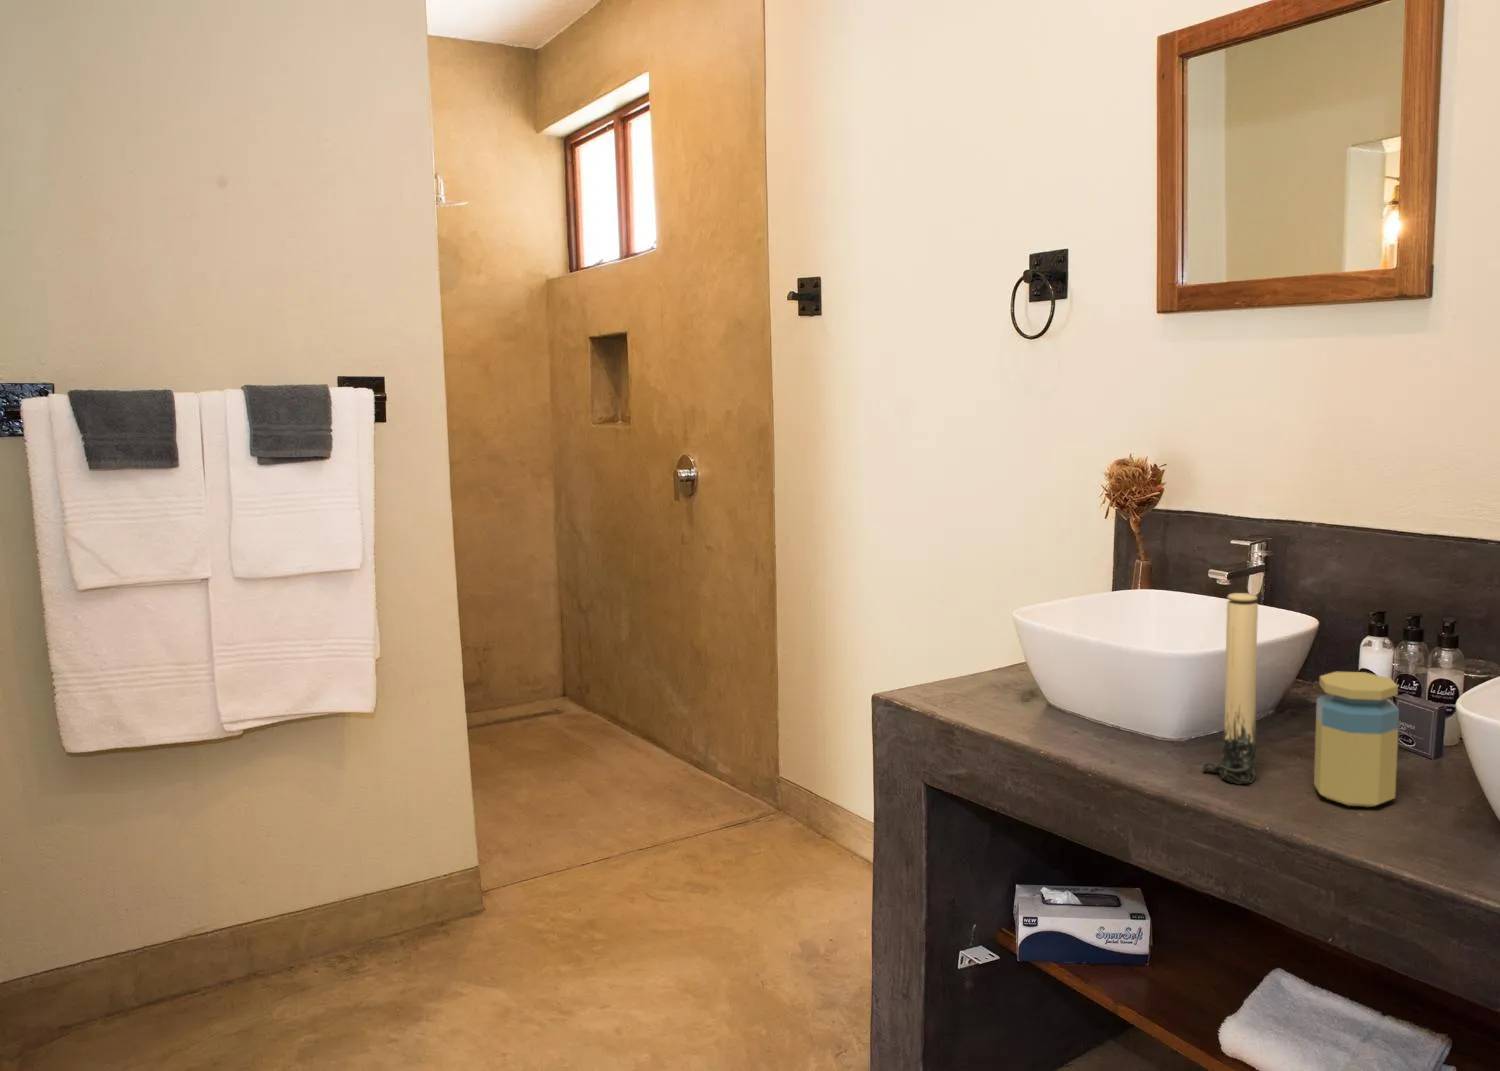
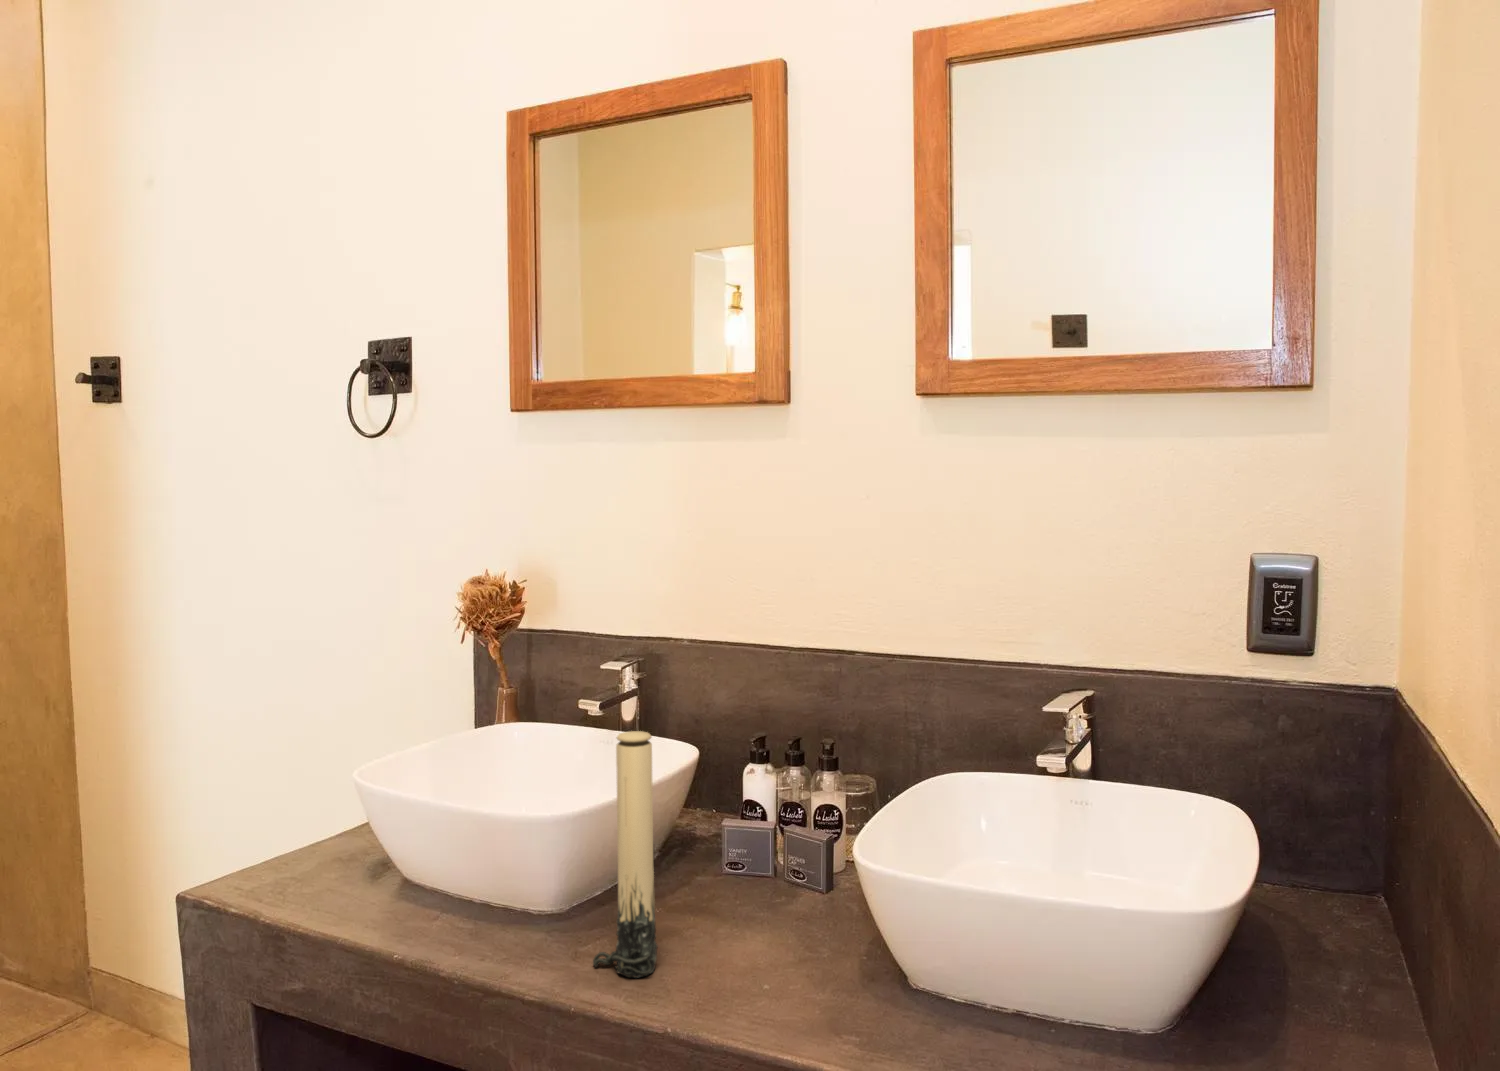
jar: present [1314,671,1399,807] -> none [722,814,811,985]

